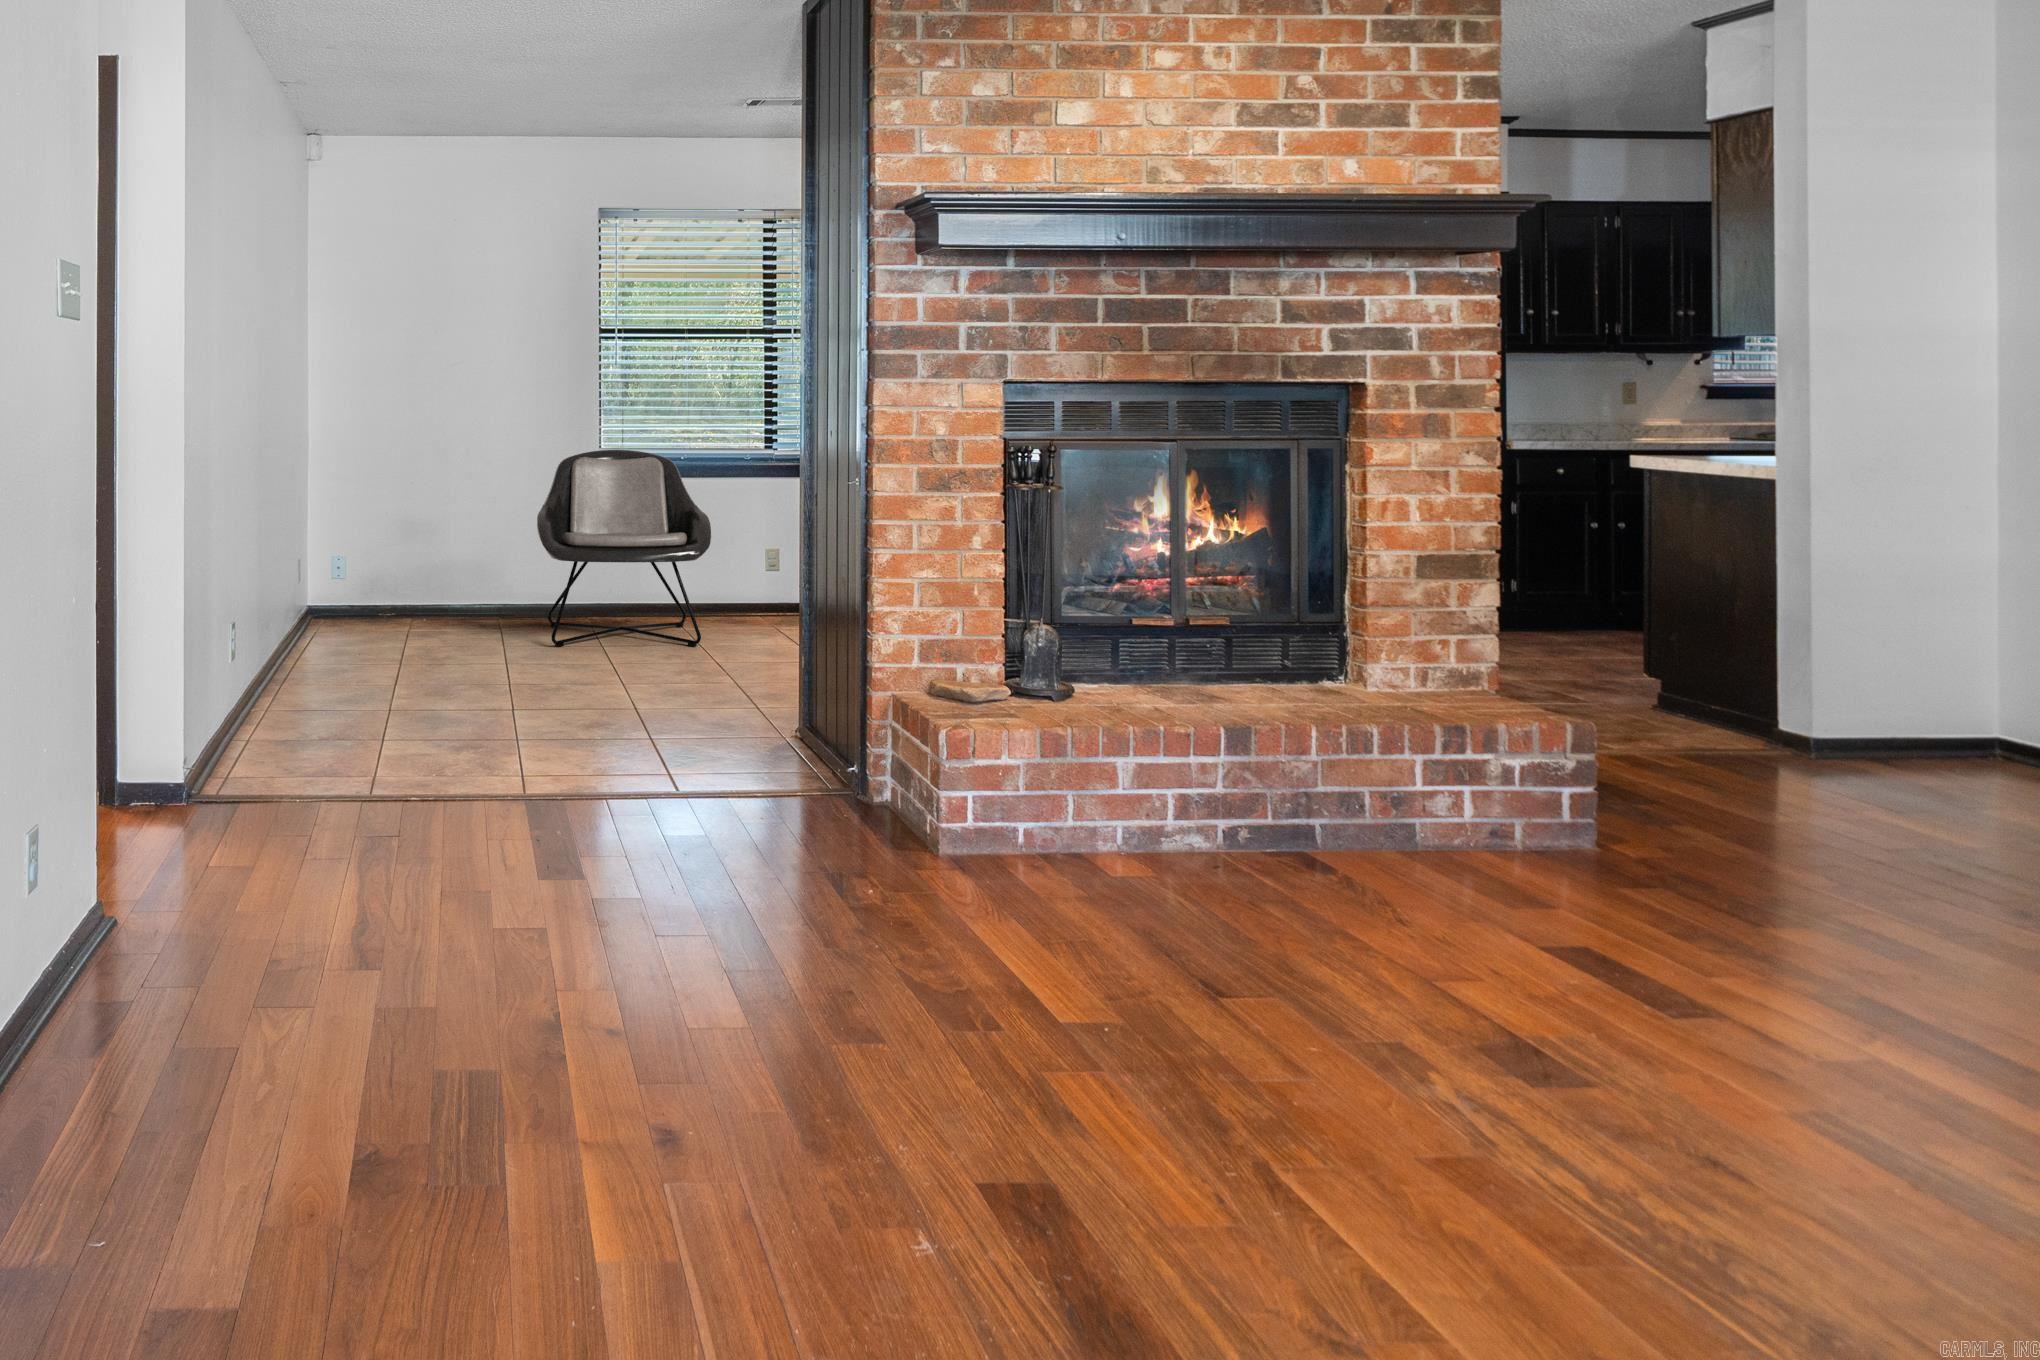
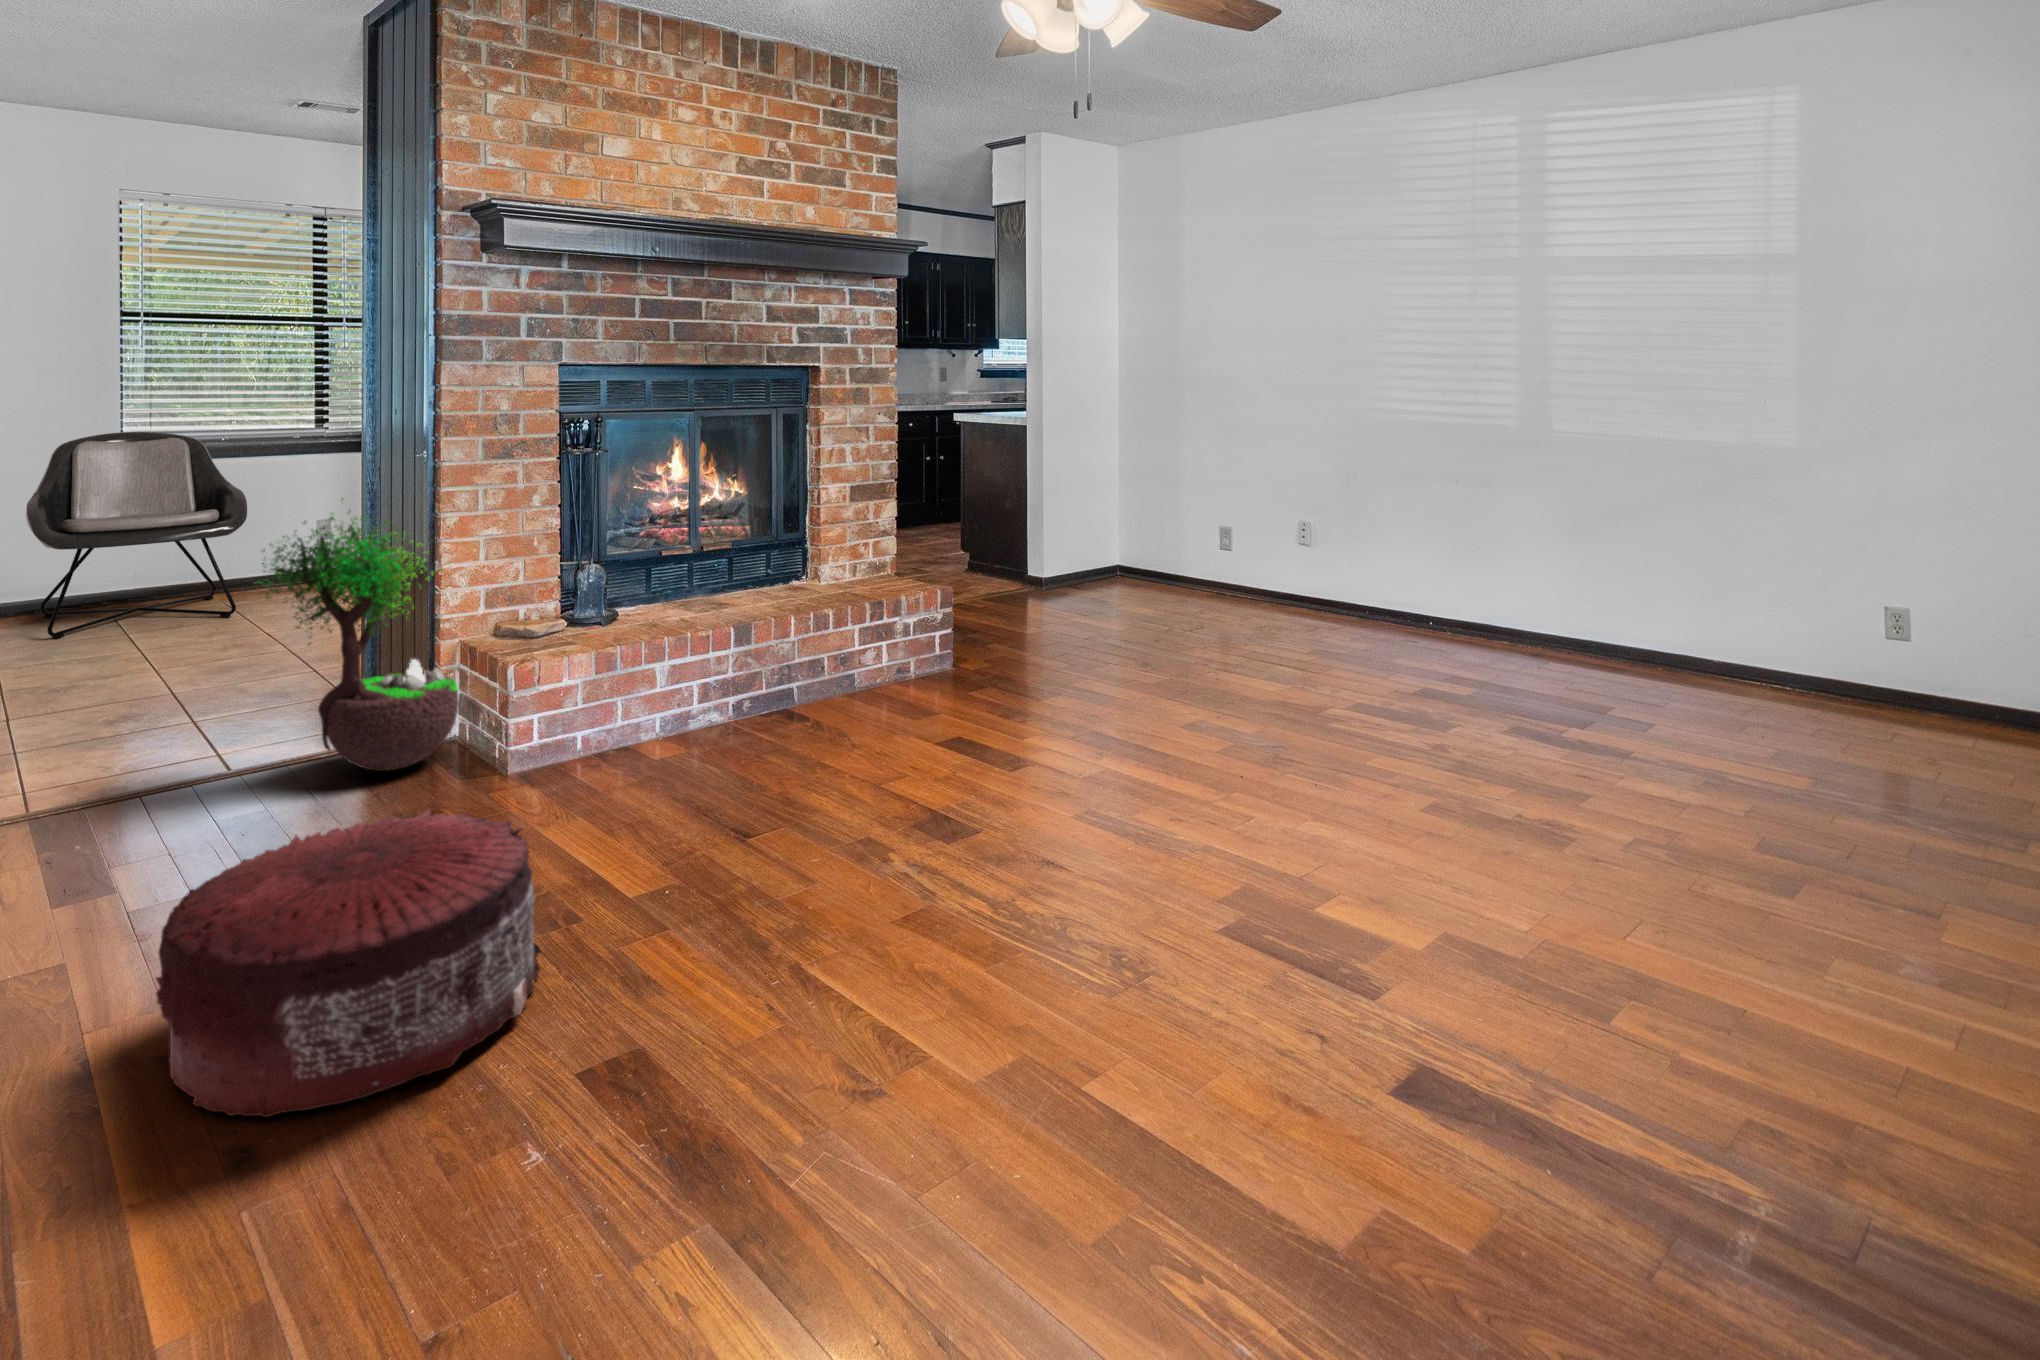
potted tree: none [700,521,895,826] -> present [255,497,459,771]
pouf: none [598,854,951,1131] -> present [156,809,541,1117]

